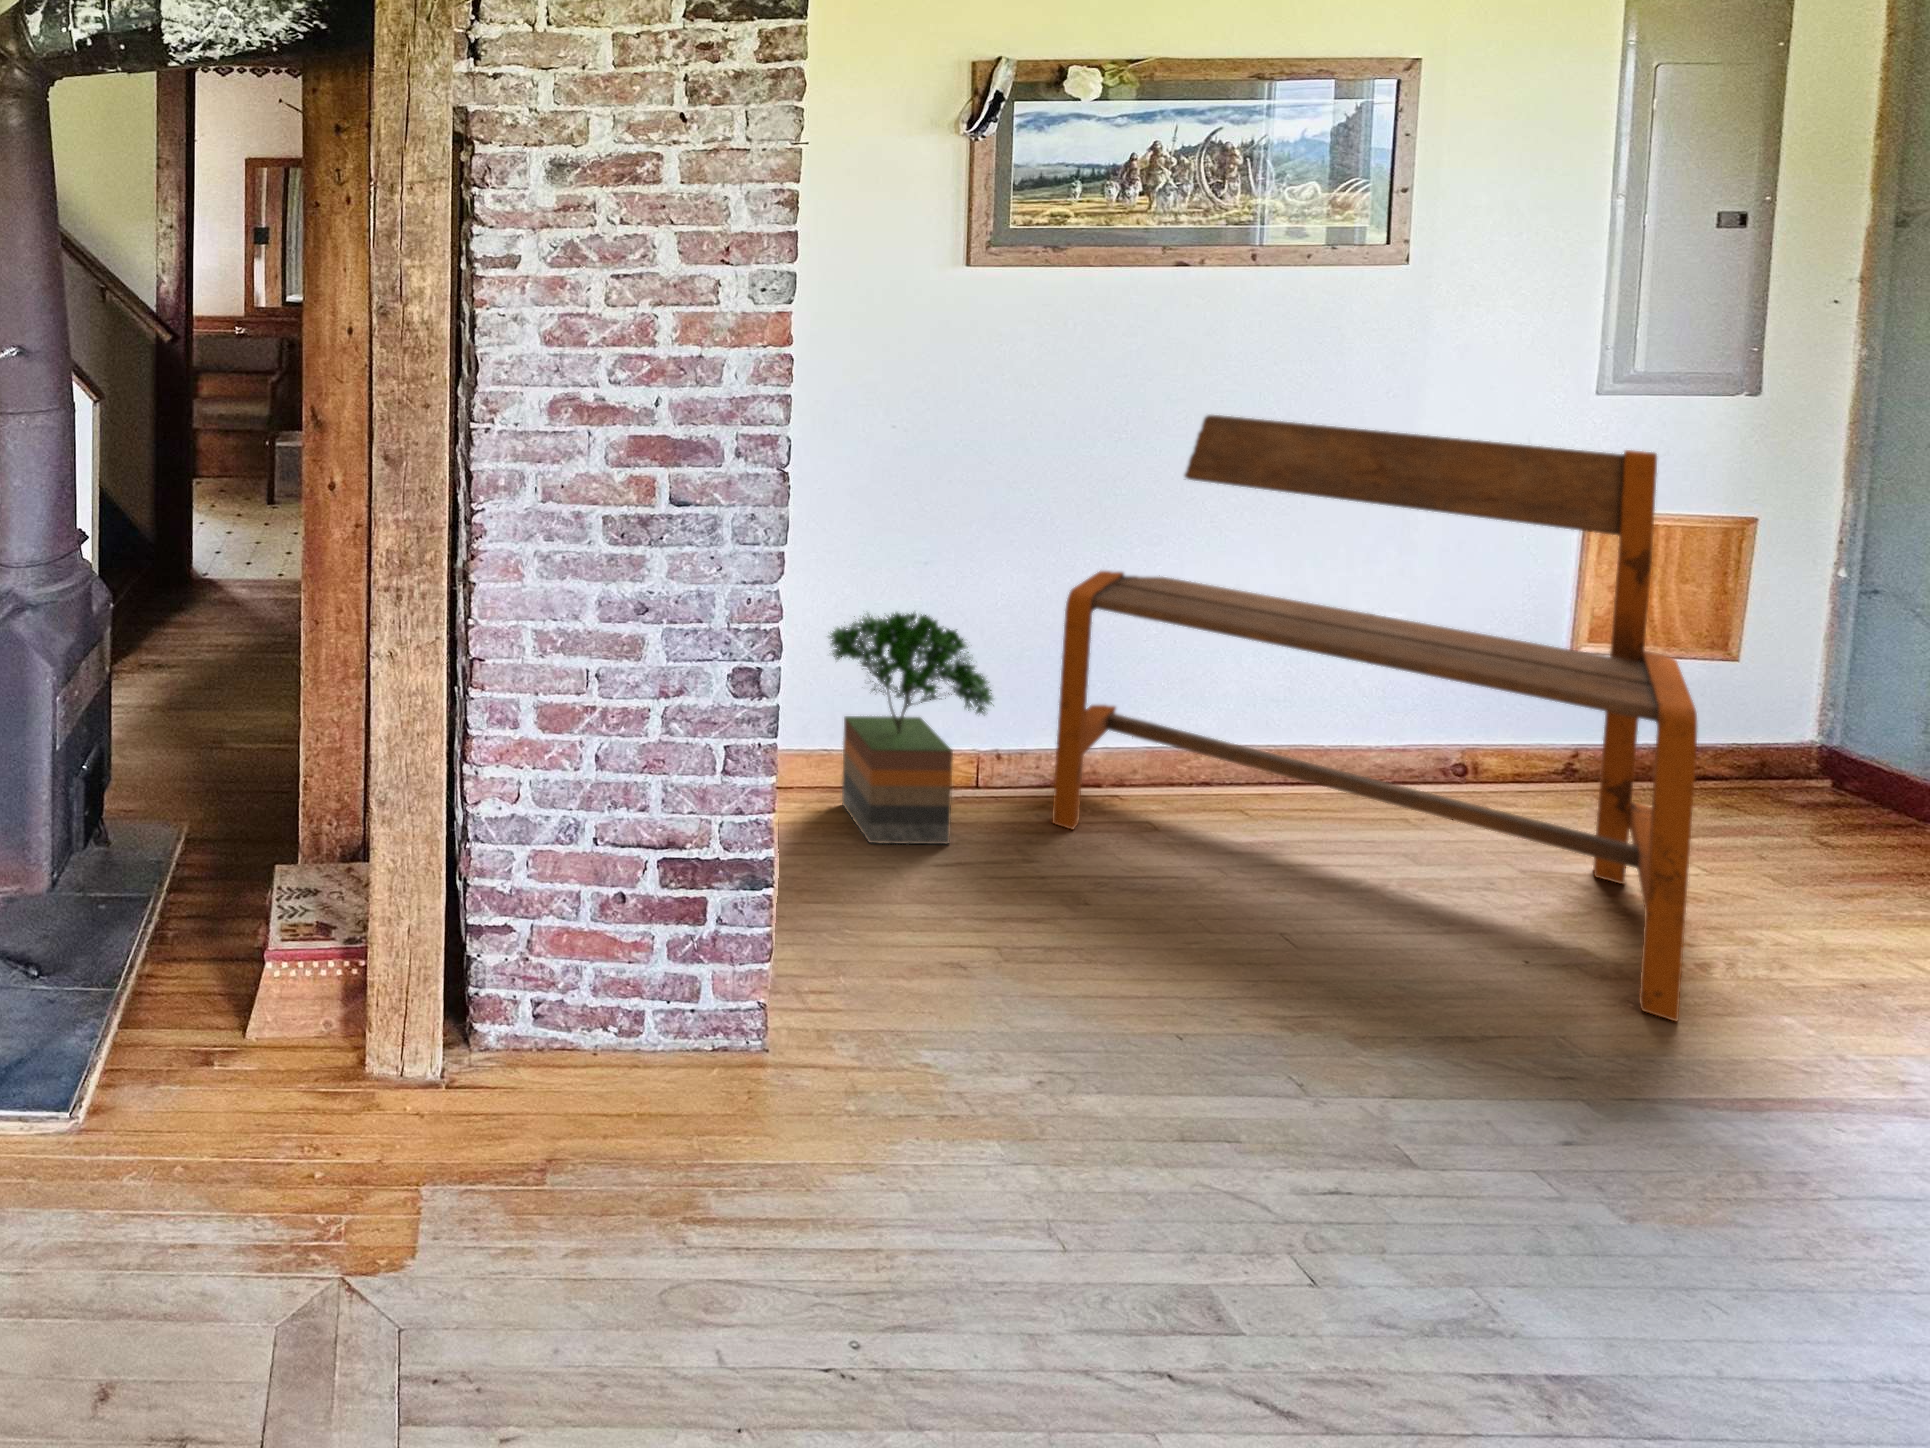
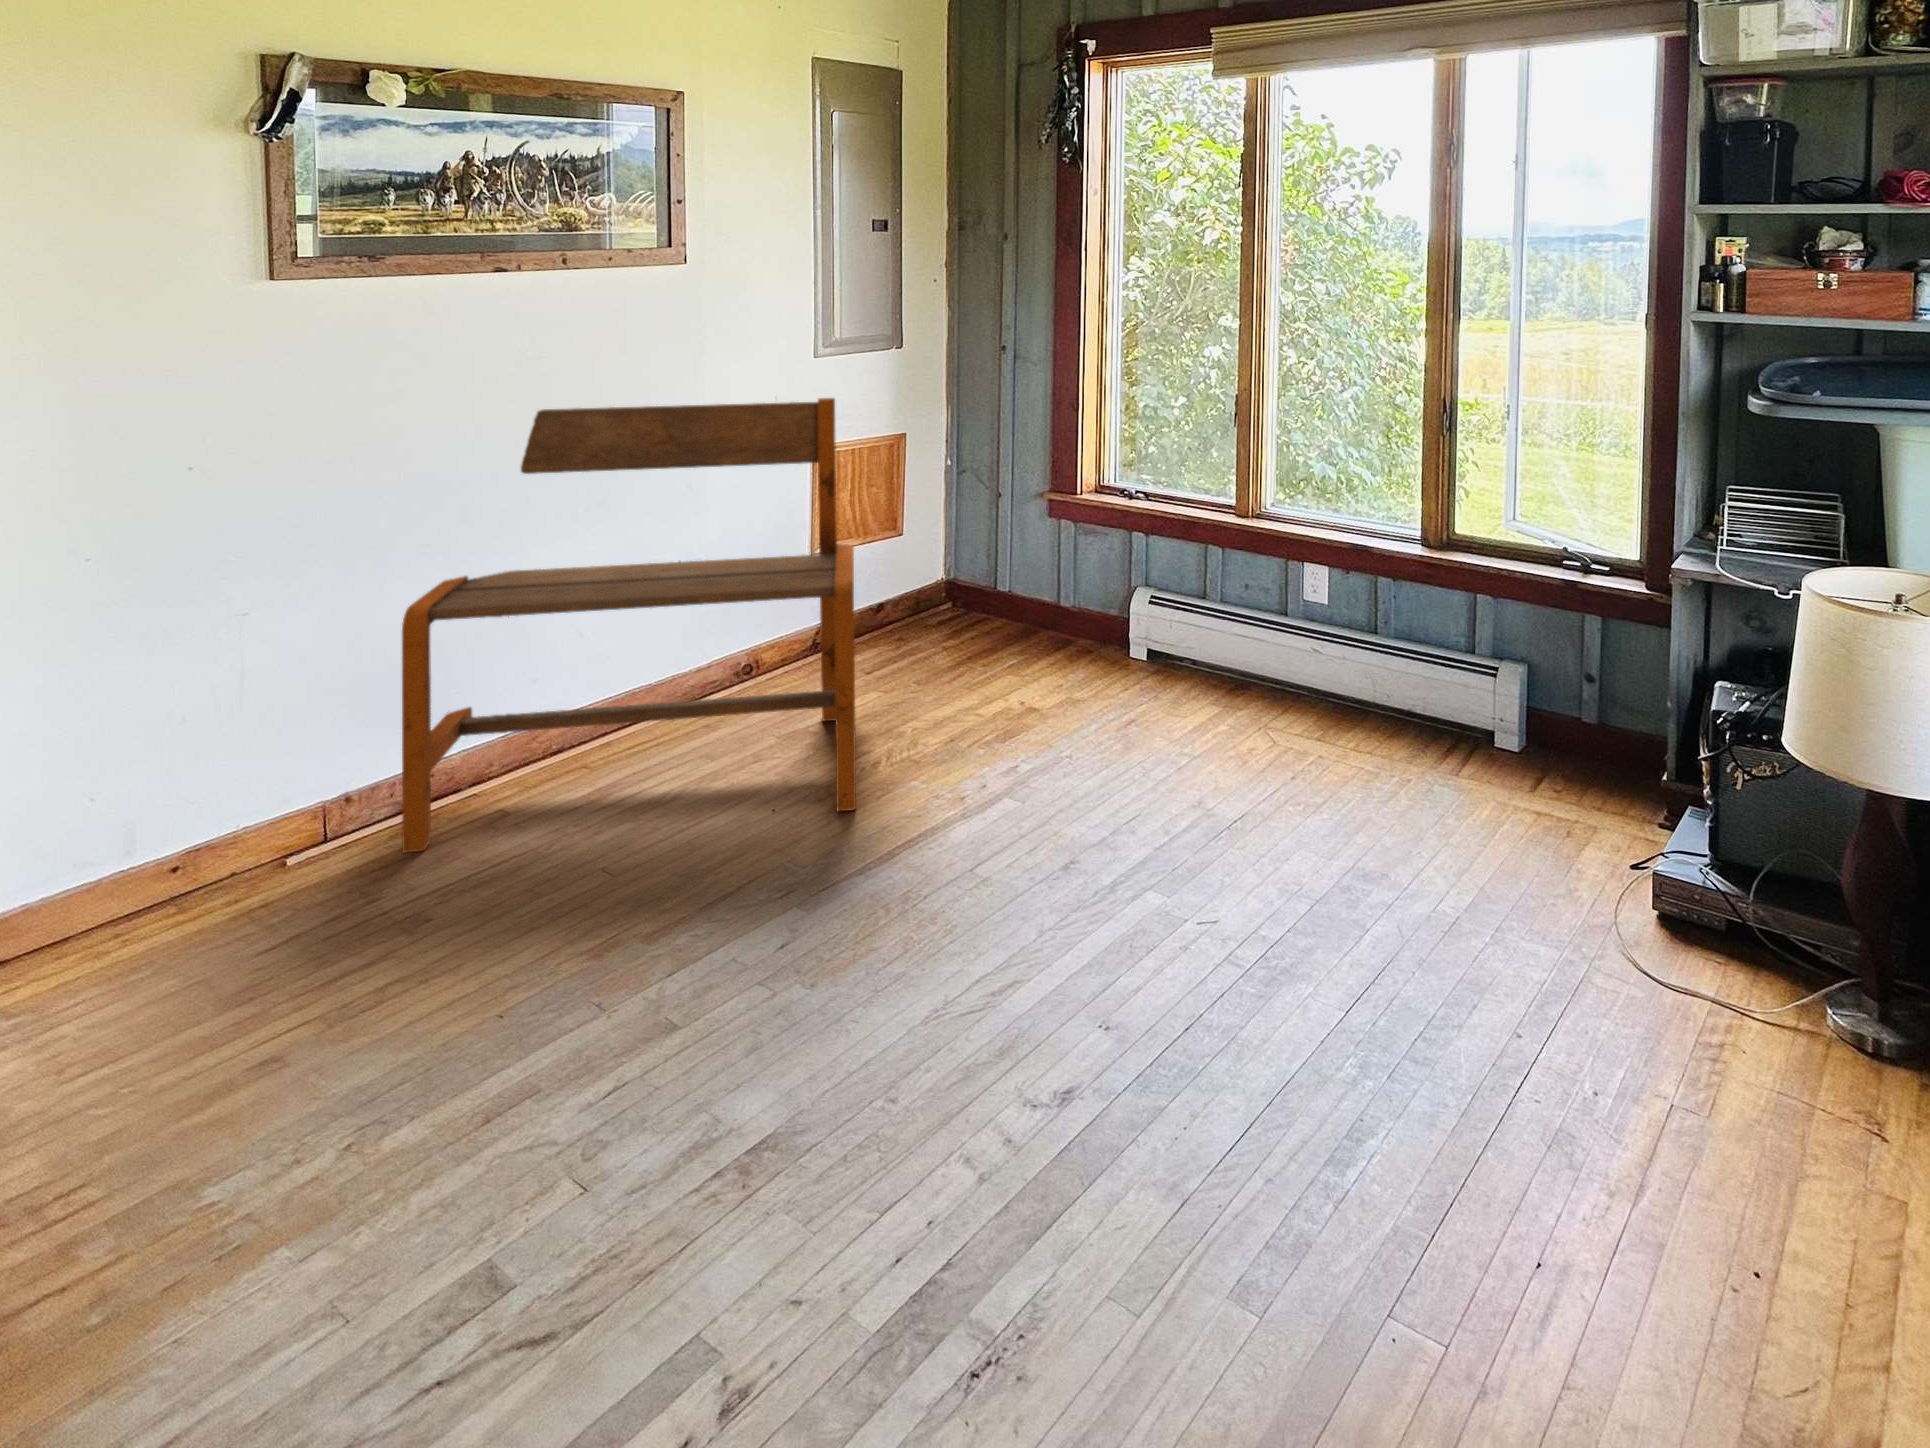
potted tree: present [829,612,994,844] -> none [95,676,323,969]

